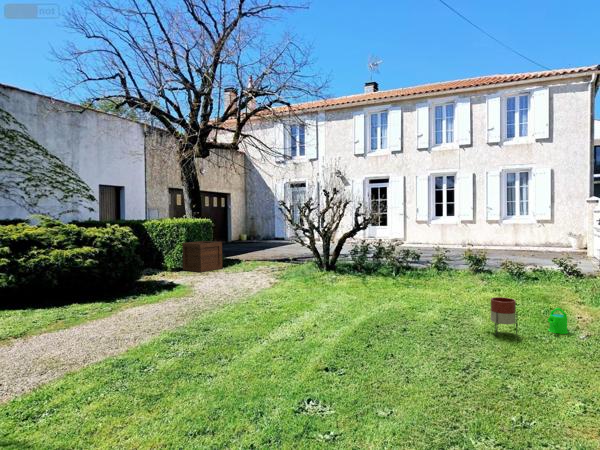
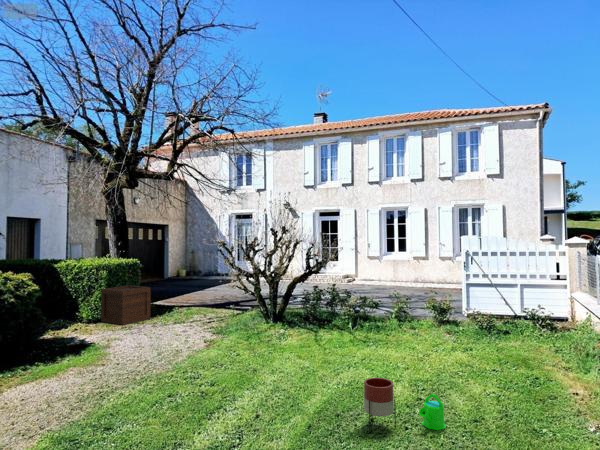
planter: present [491,297,517,336] -> present [364,378,396,432]
watering can: present [548,308,569,334] -> present [419,394,446,430]

